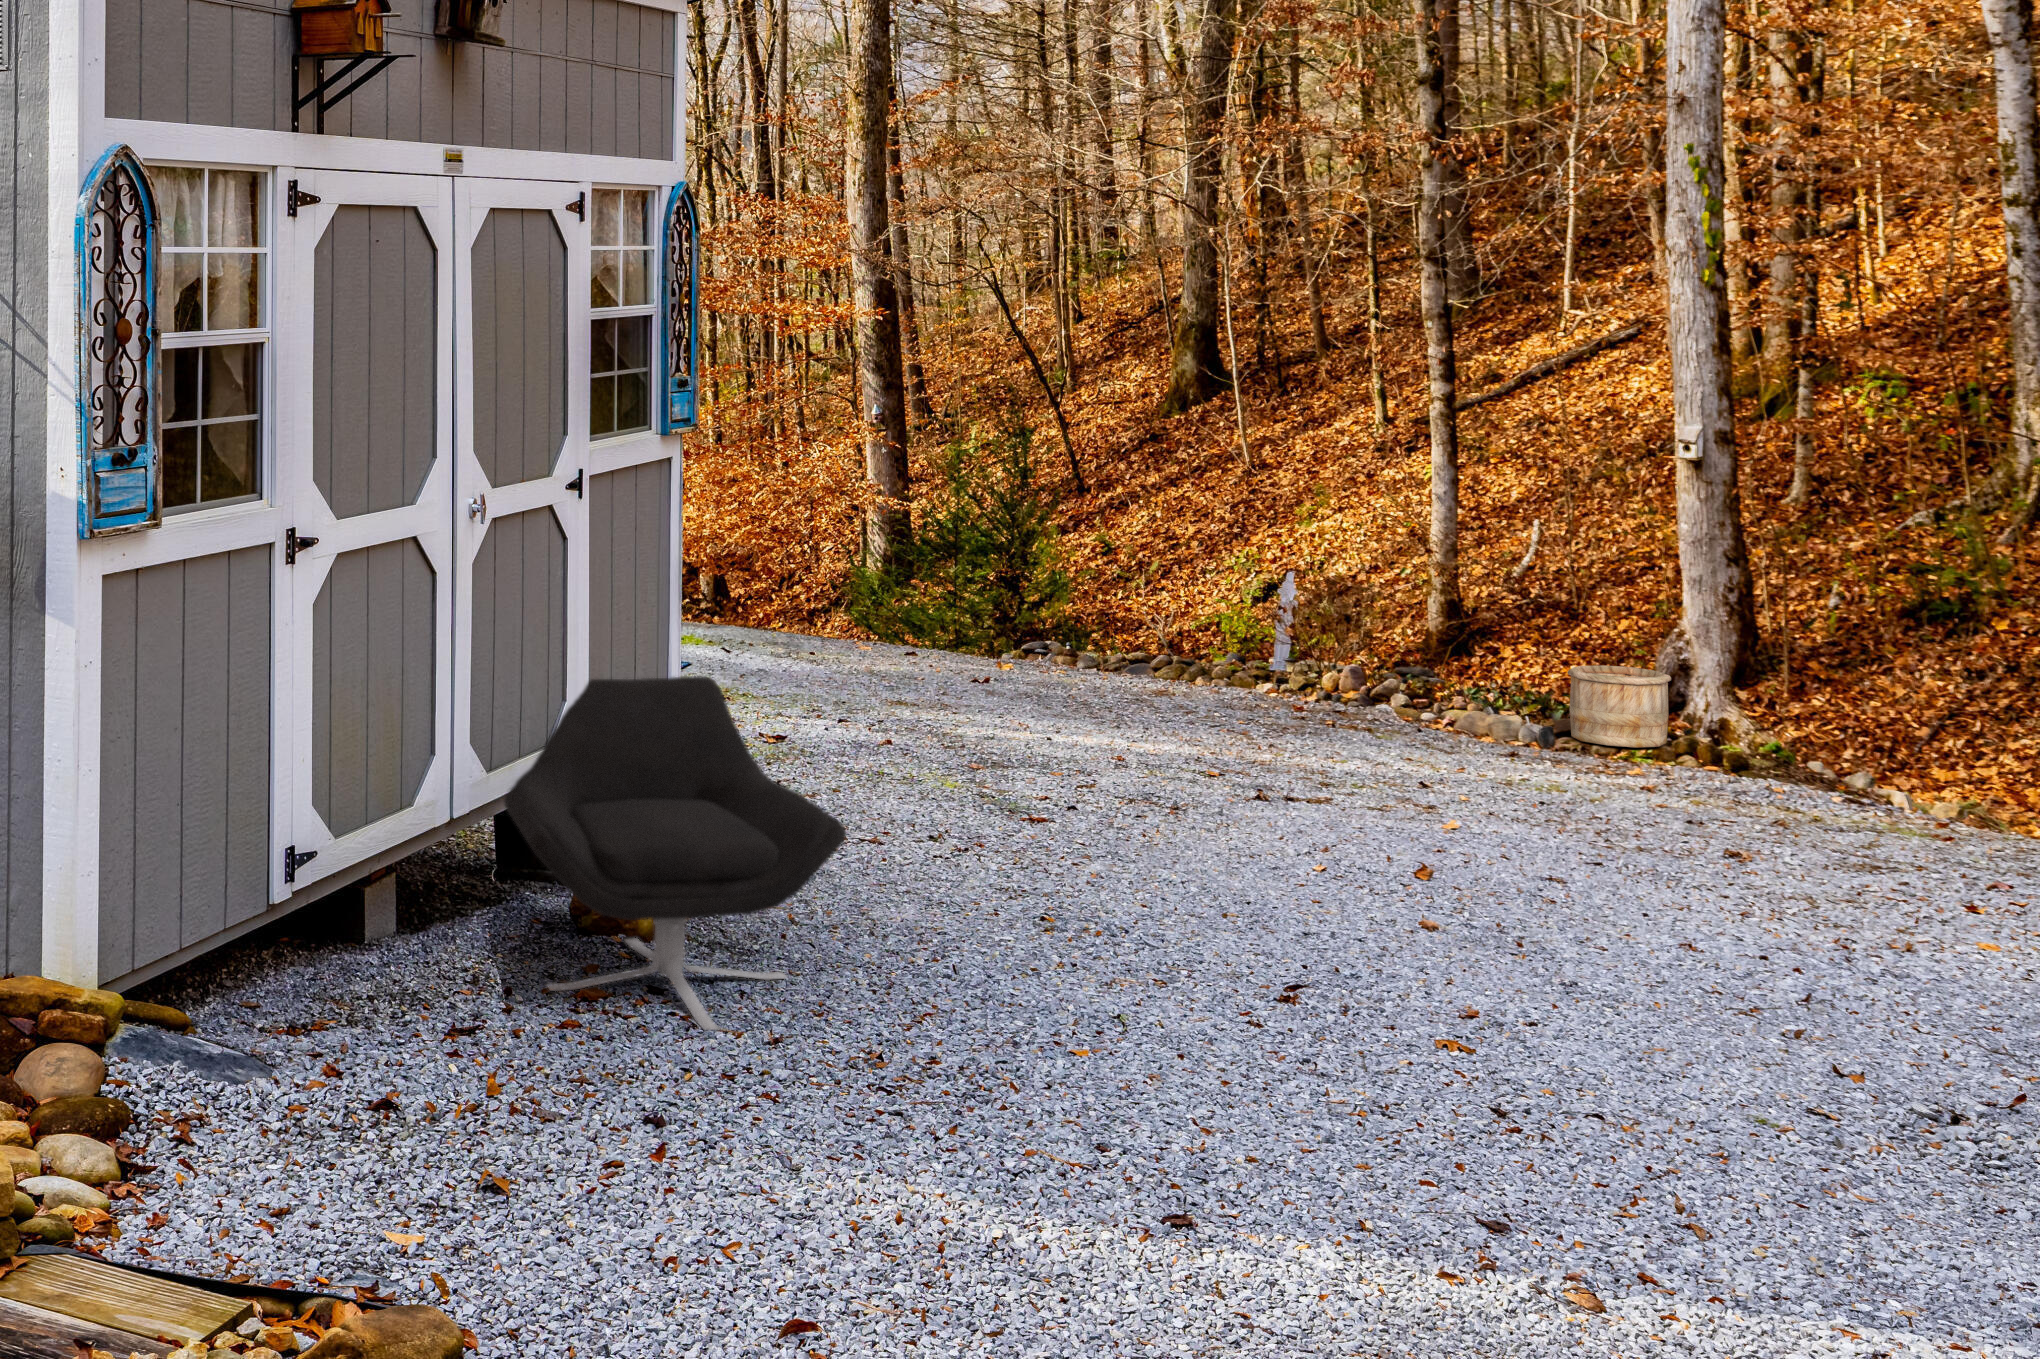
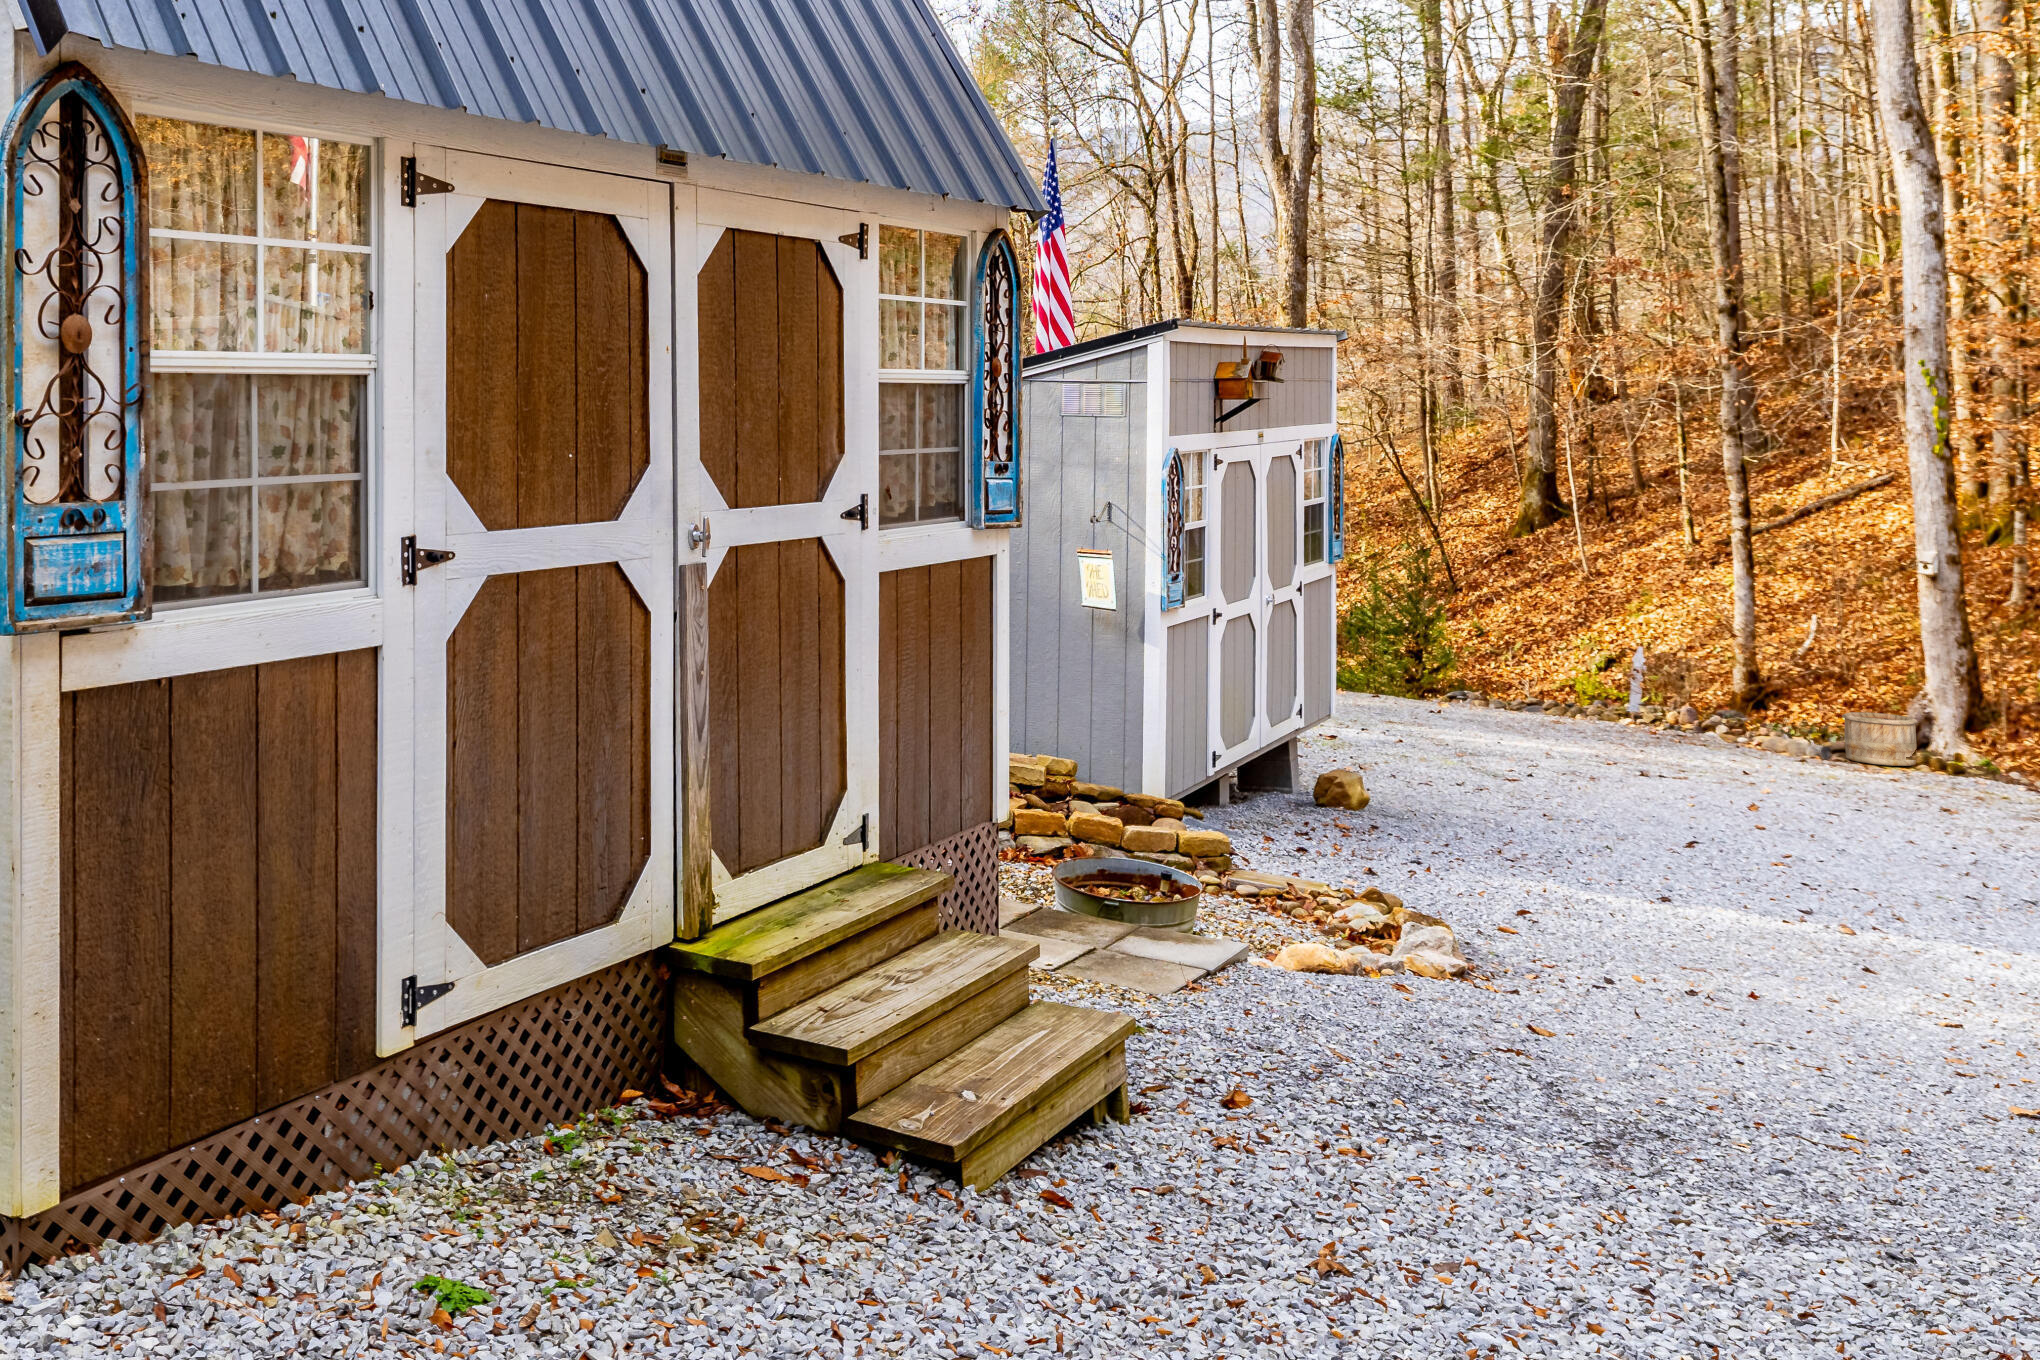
lounge chair: present [504,676,847,1030] -> none [1225,687,1429,861]

